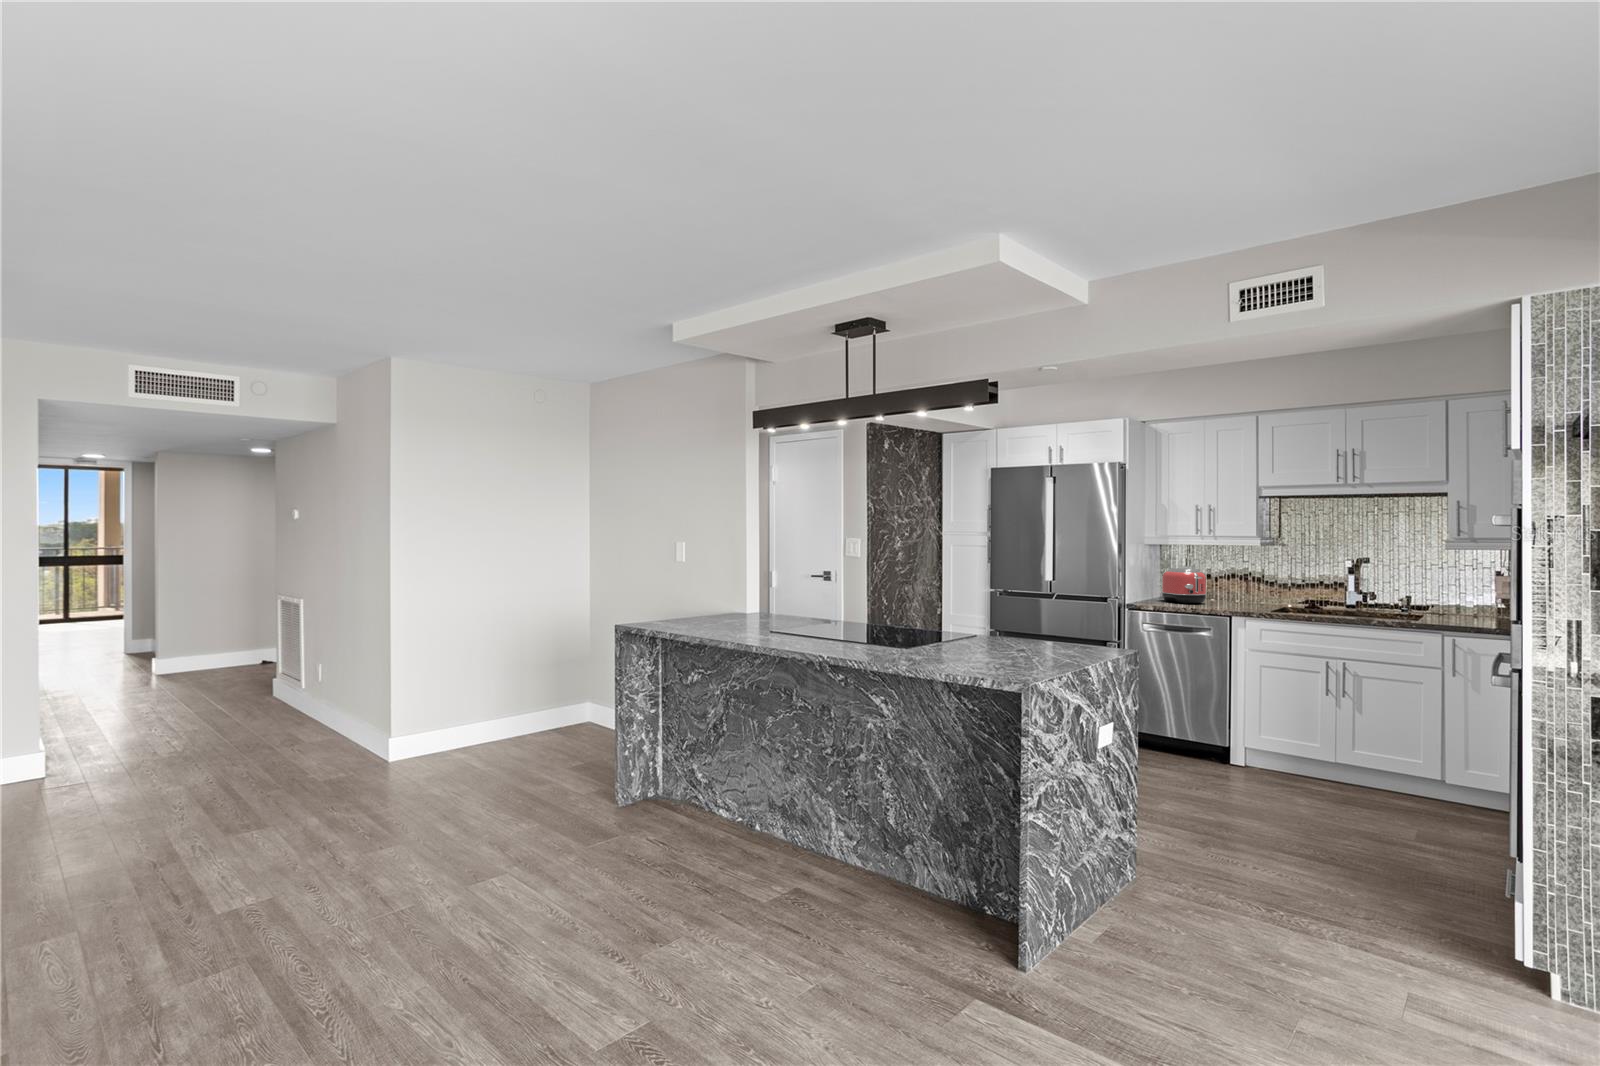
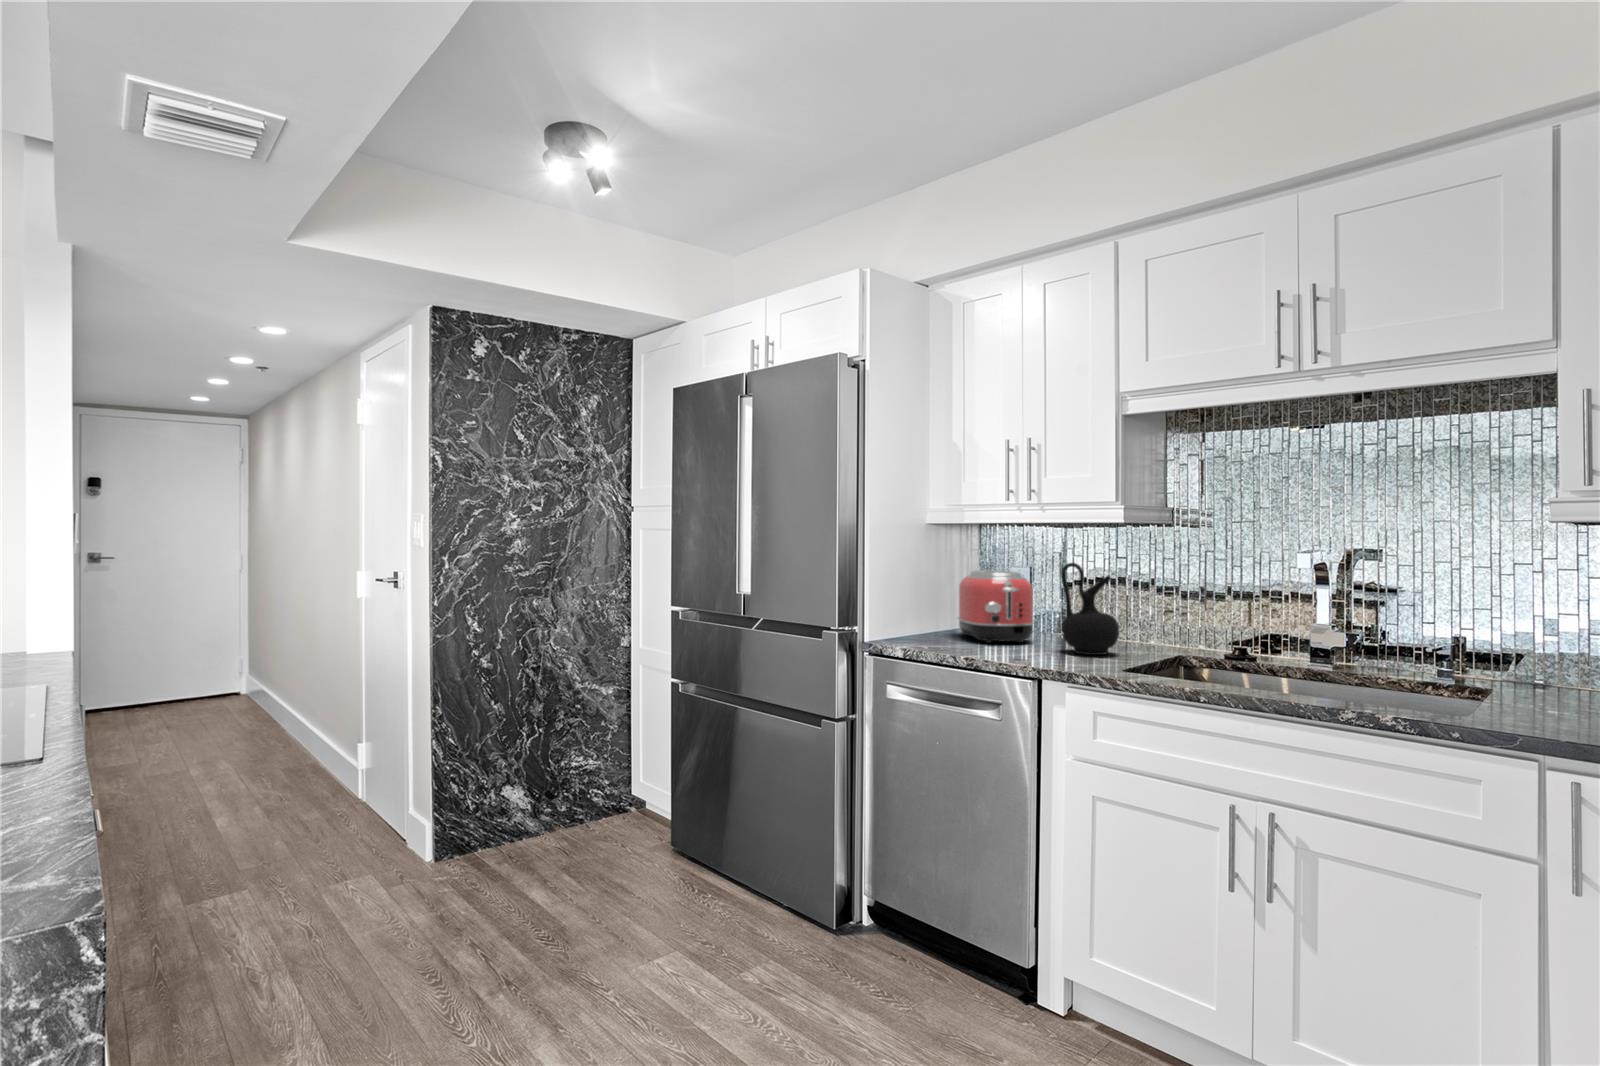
ceramic jug: none [1226,565,1255,608] -> present [1061,563,1119,655]

